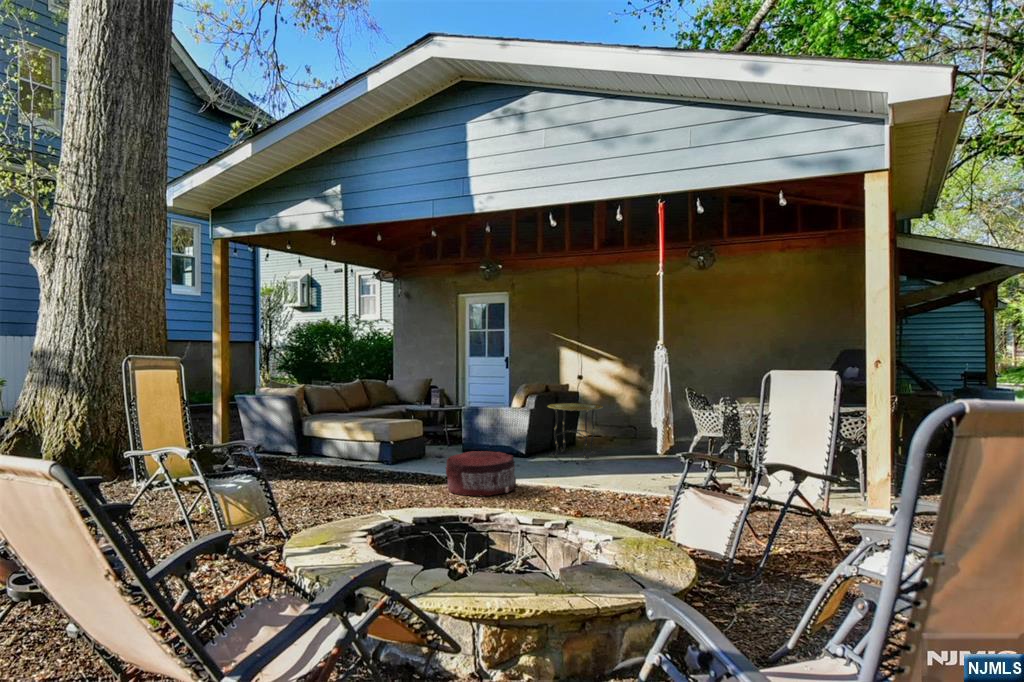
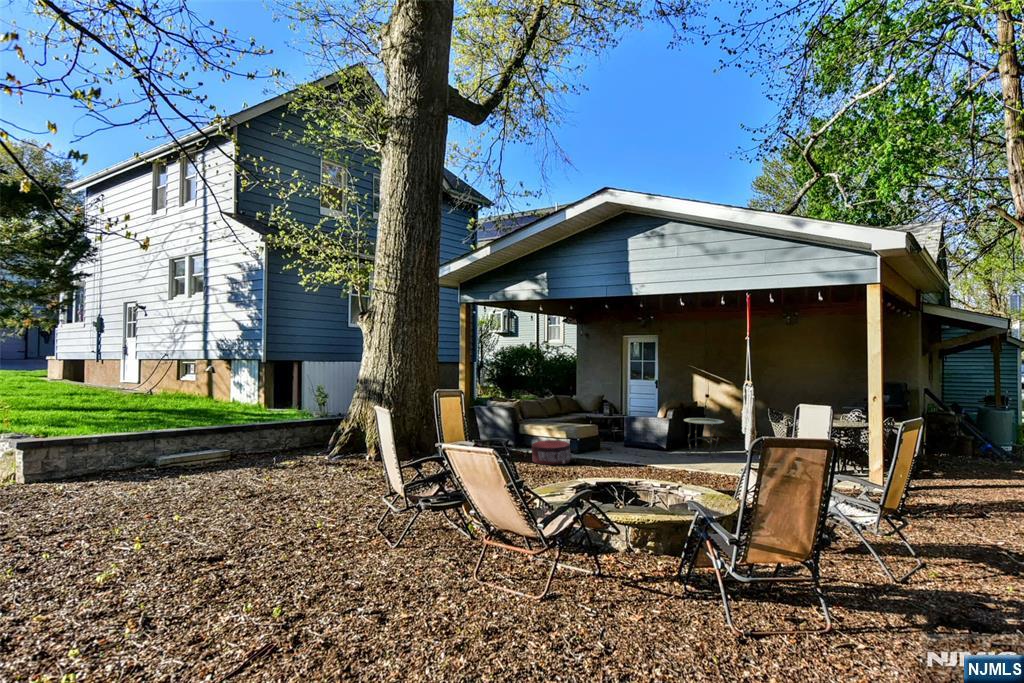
pouf: present [446,451,517,496] -> present [532,440,571,465]

